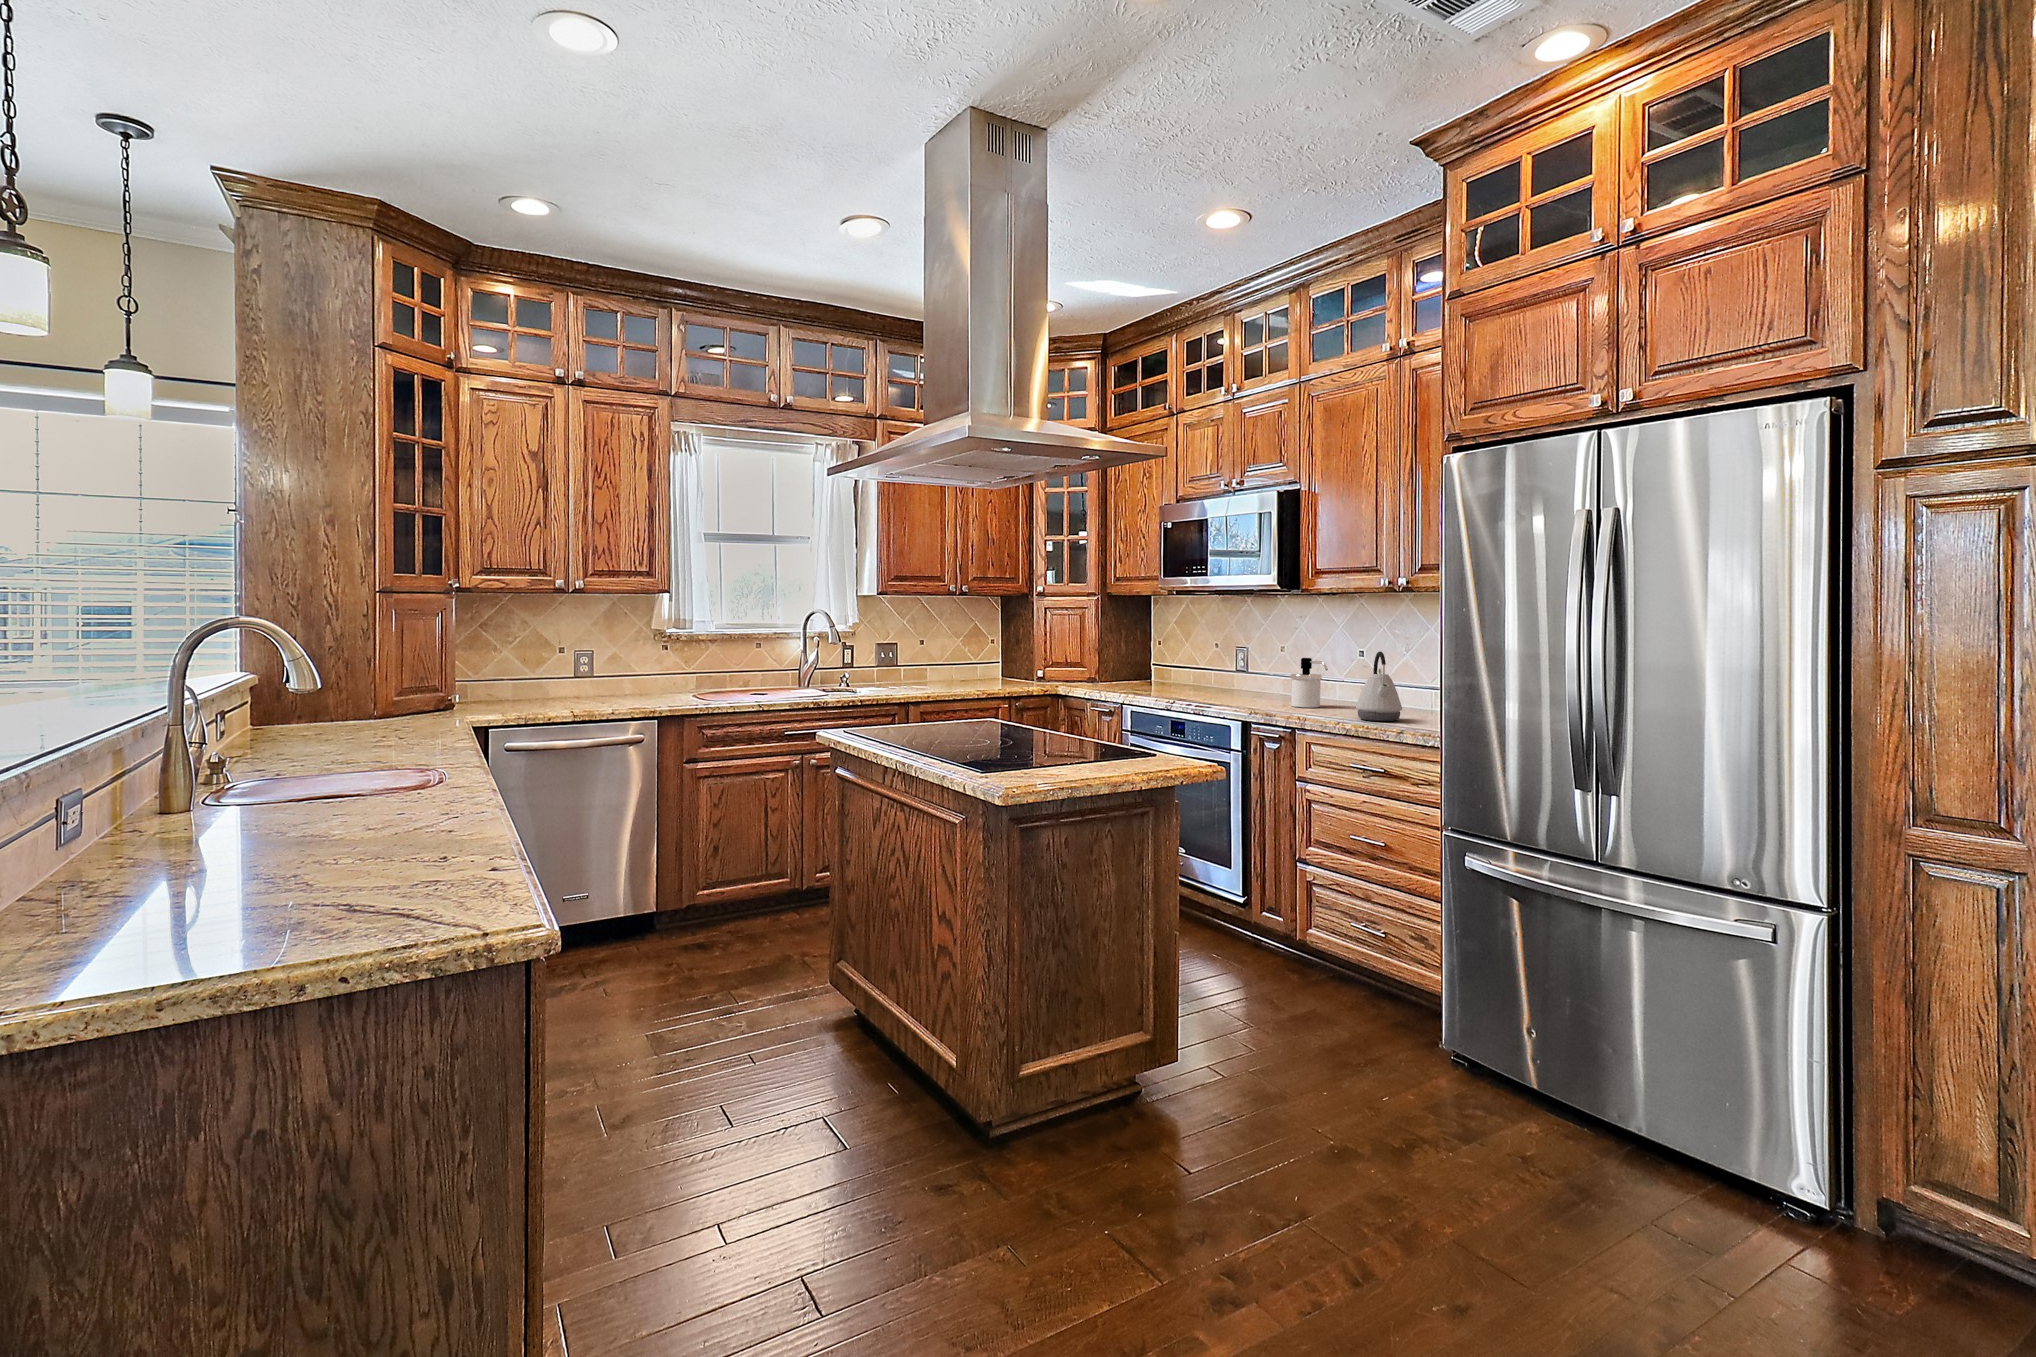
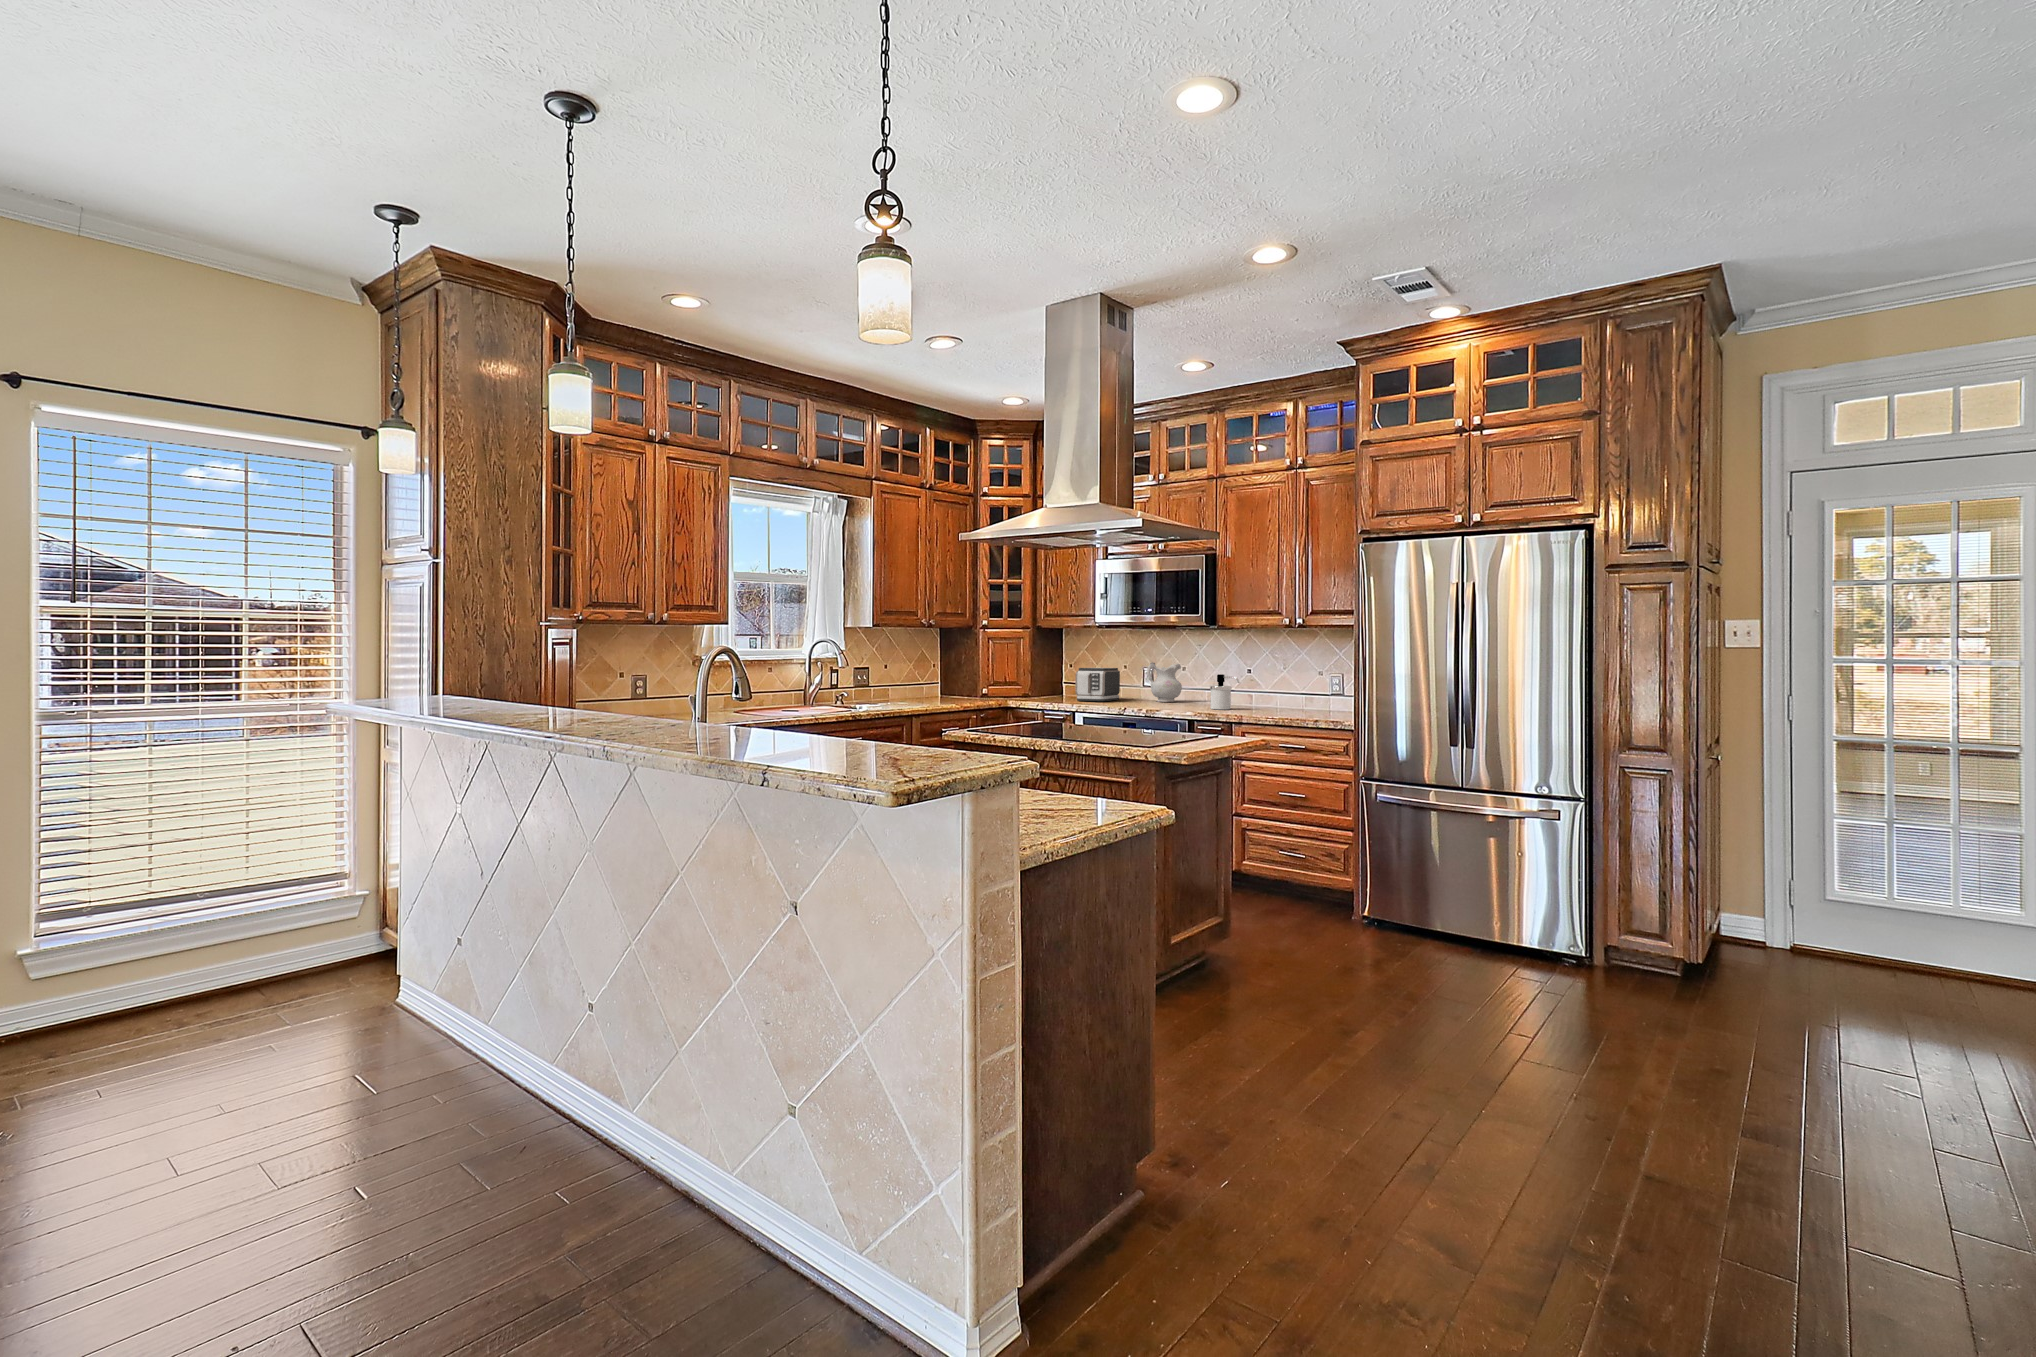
ceramic pitcher: none [1231,640,1279,694] -> present [1147,662,1182,702]
toaster: none [1134,647,1202,692] -> present [1075,668,1120,701]
kettle: present [1356,652,1402,721] -> none [1271,669,1302,716]

